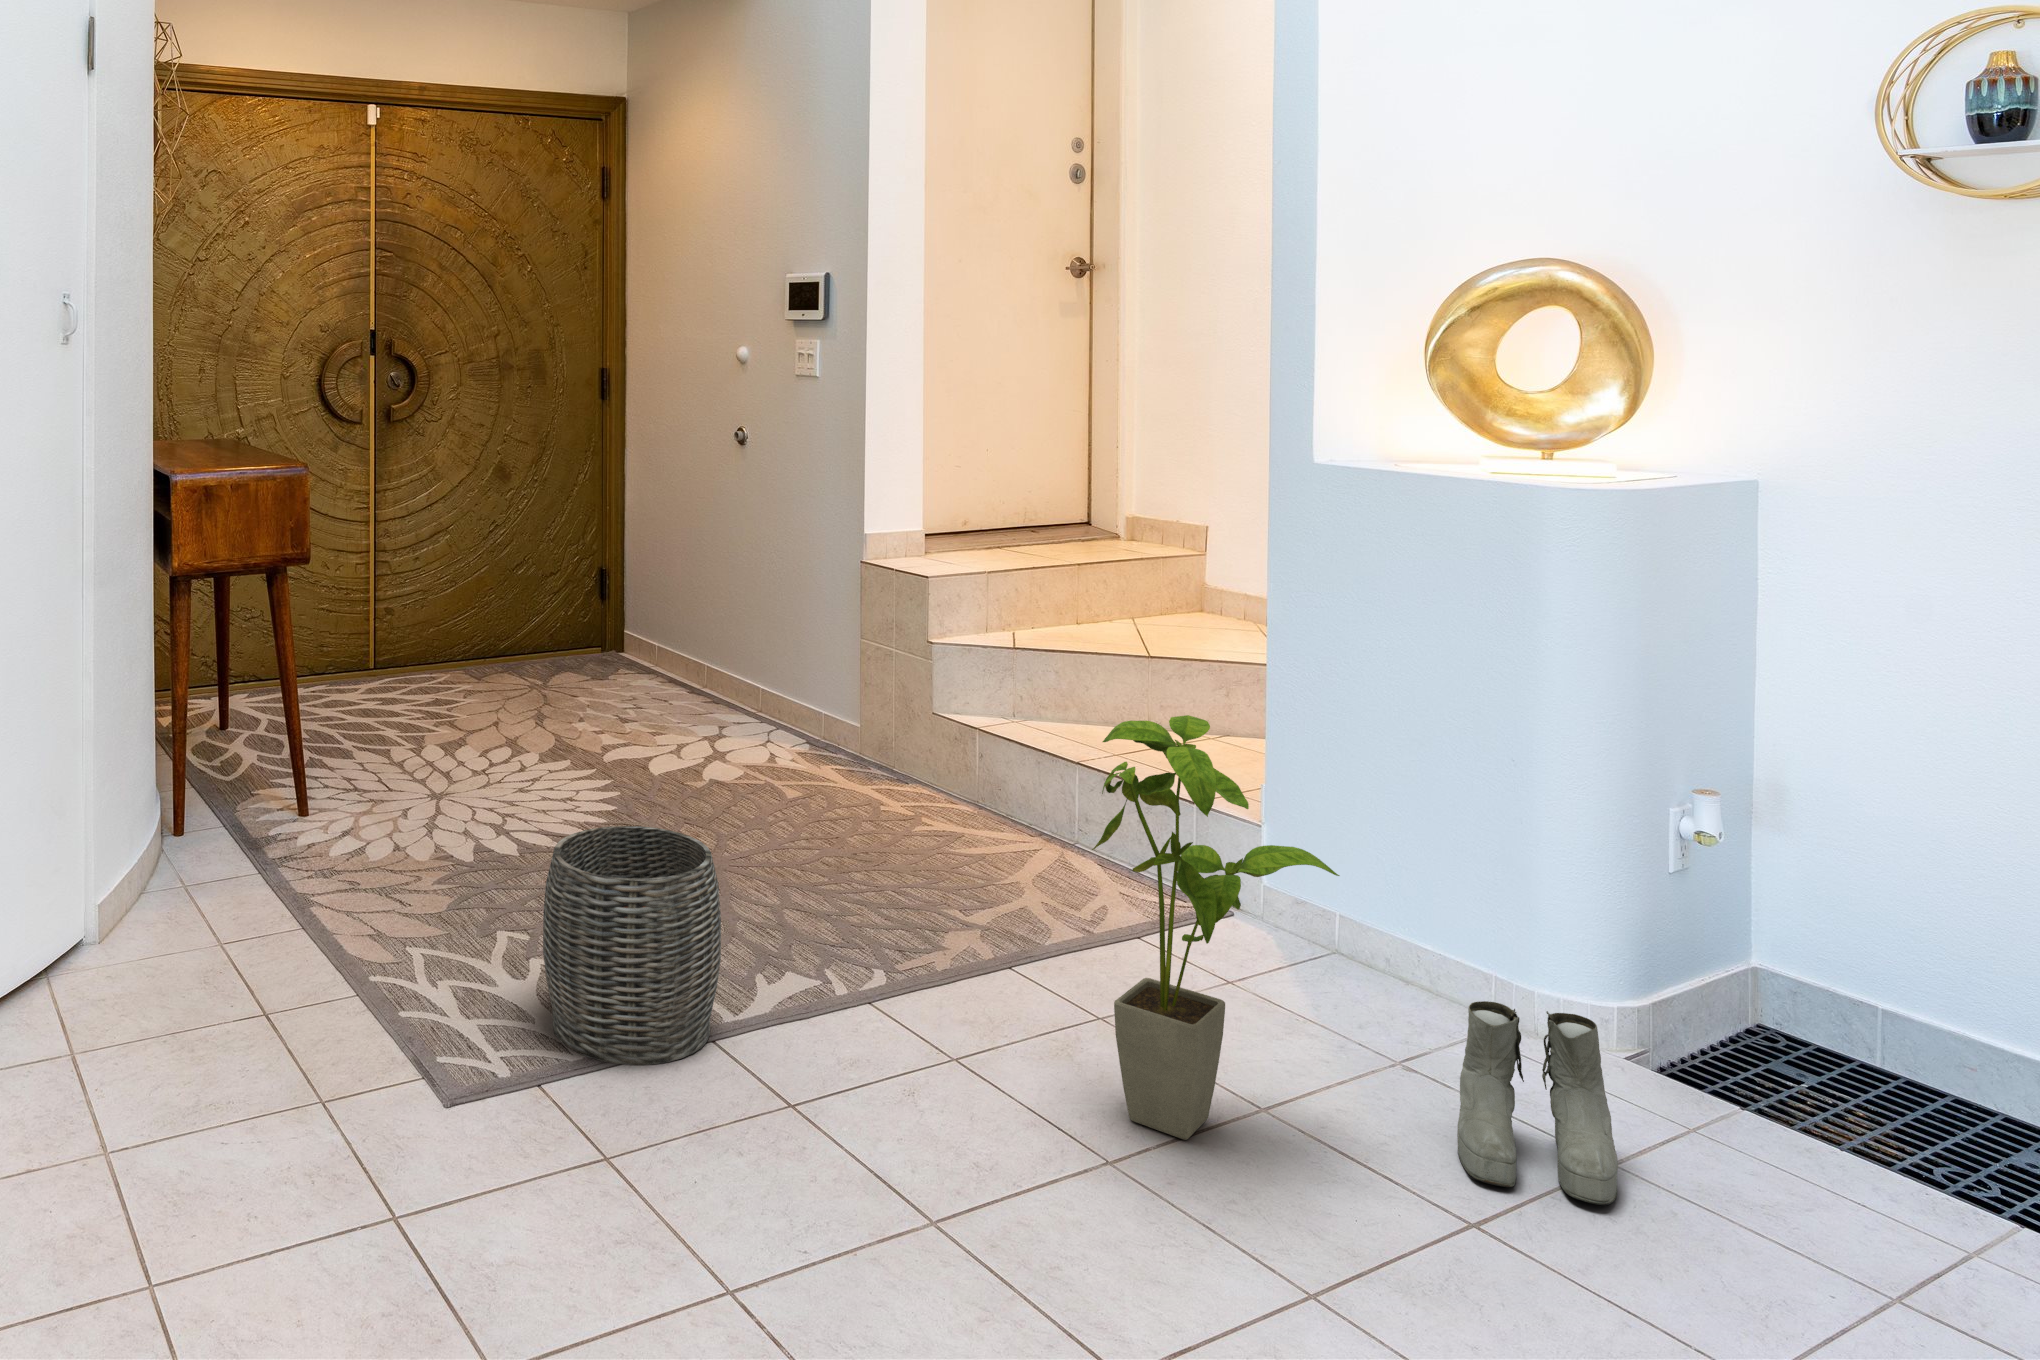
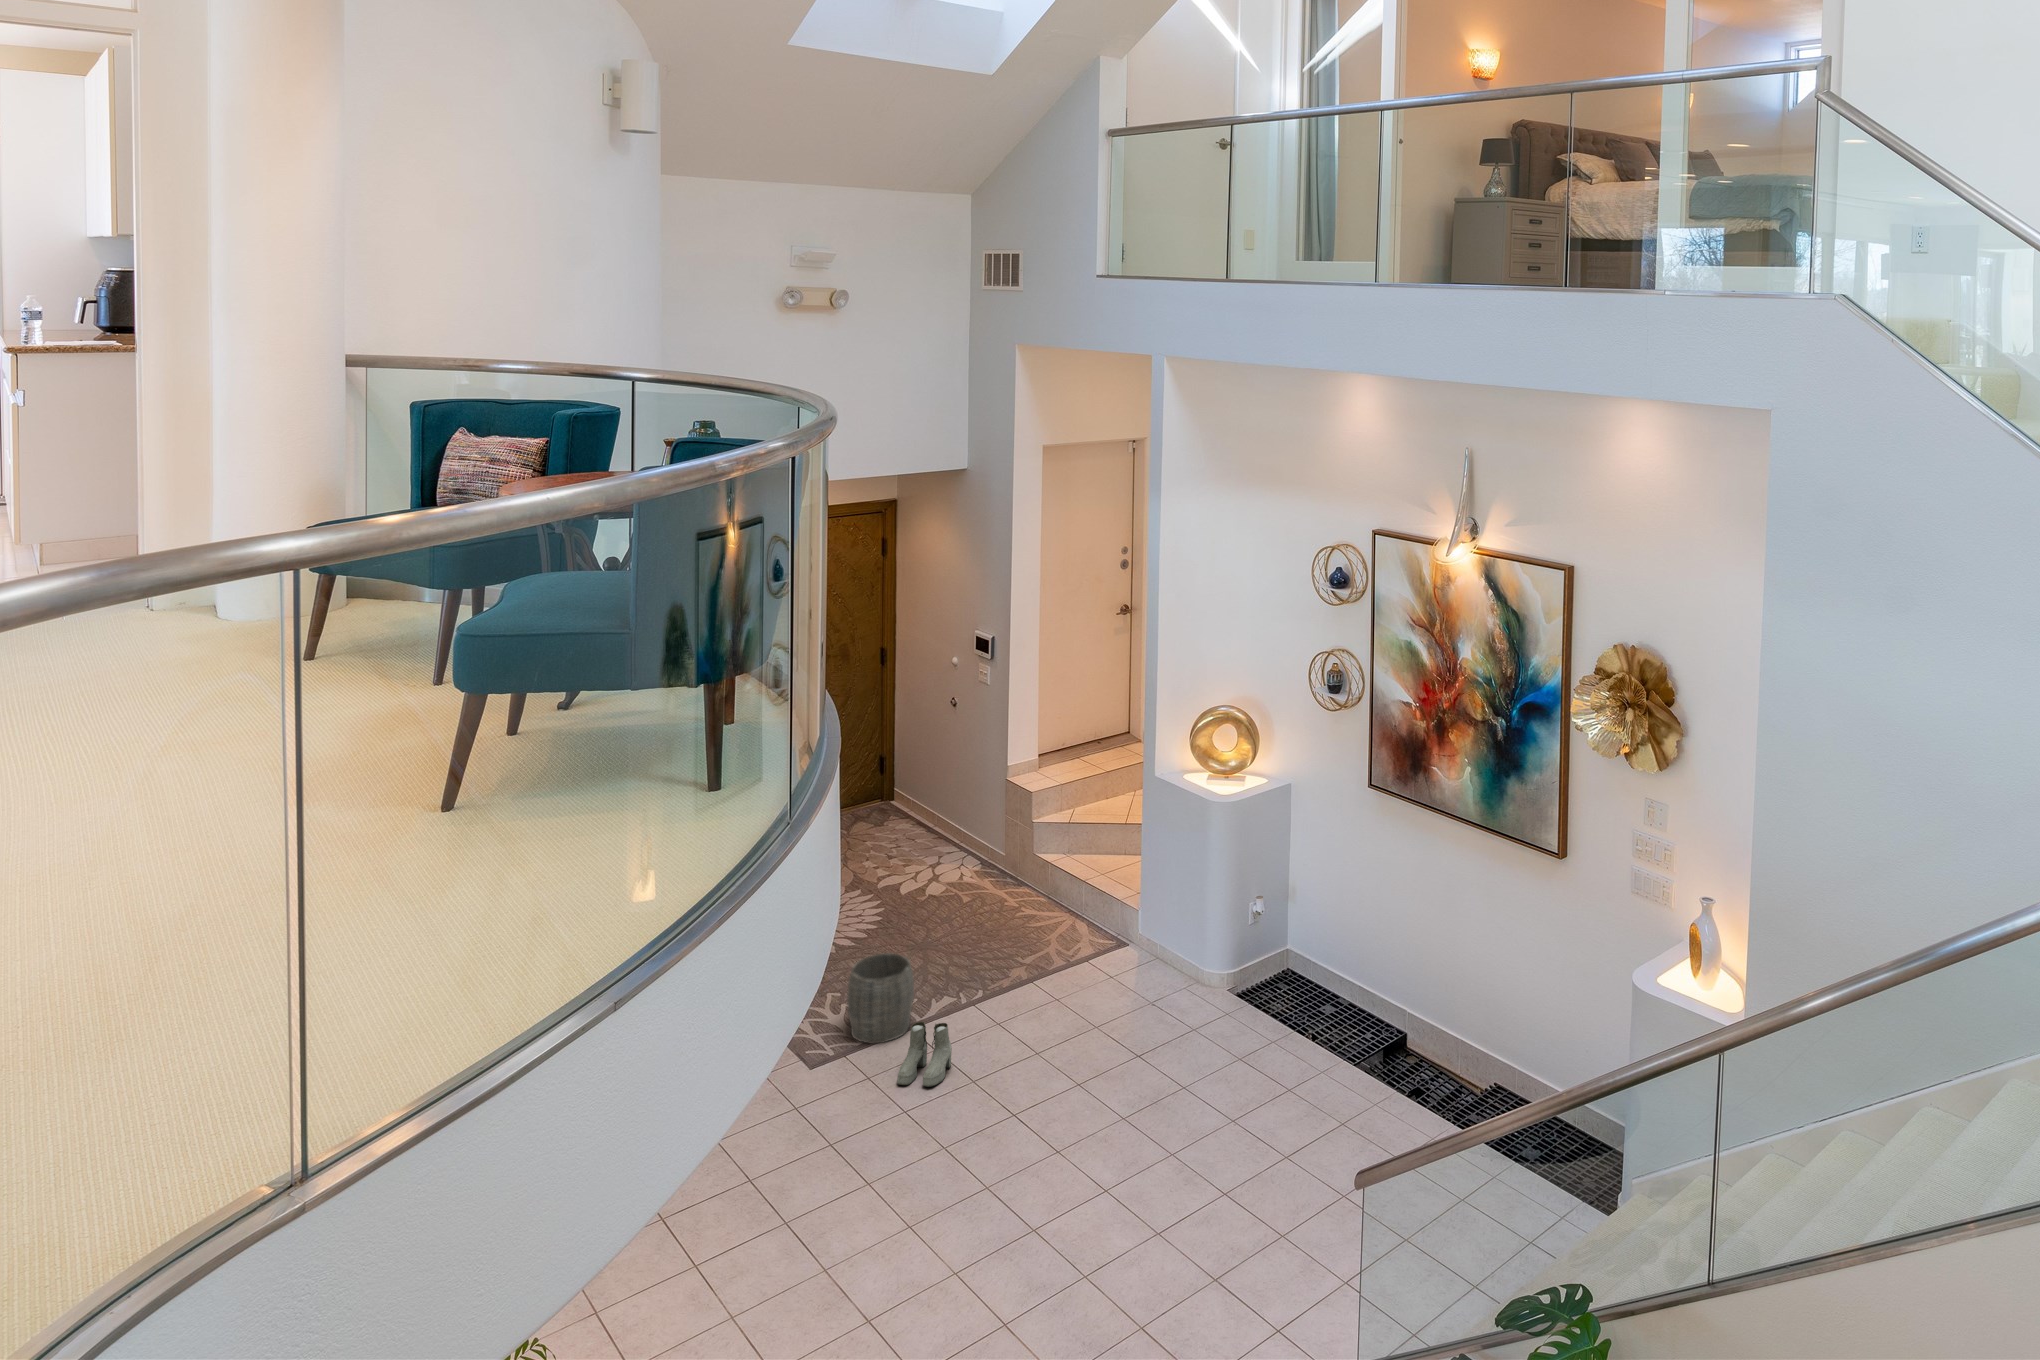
house plant: present [1092,715,1340,1140] -> none [1036,907,1107,1041]
boots: present [1457,1001,1618,1205] -> present [897,1022,952,1087]

